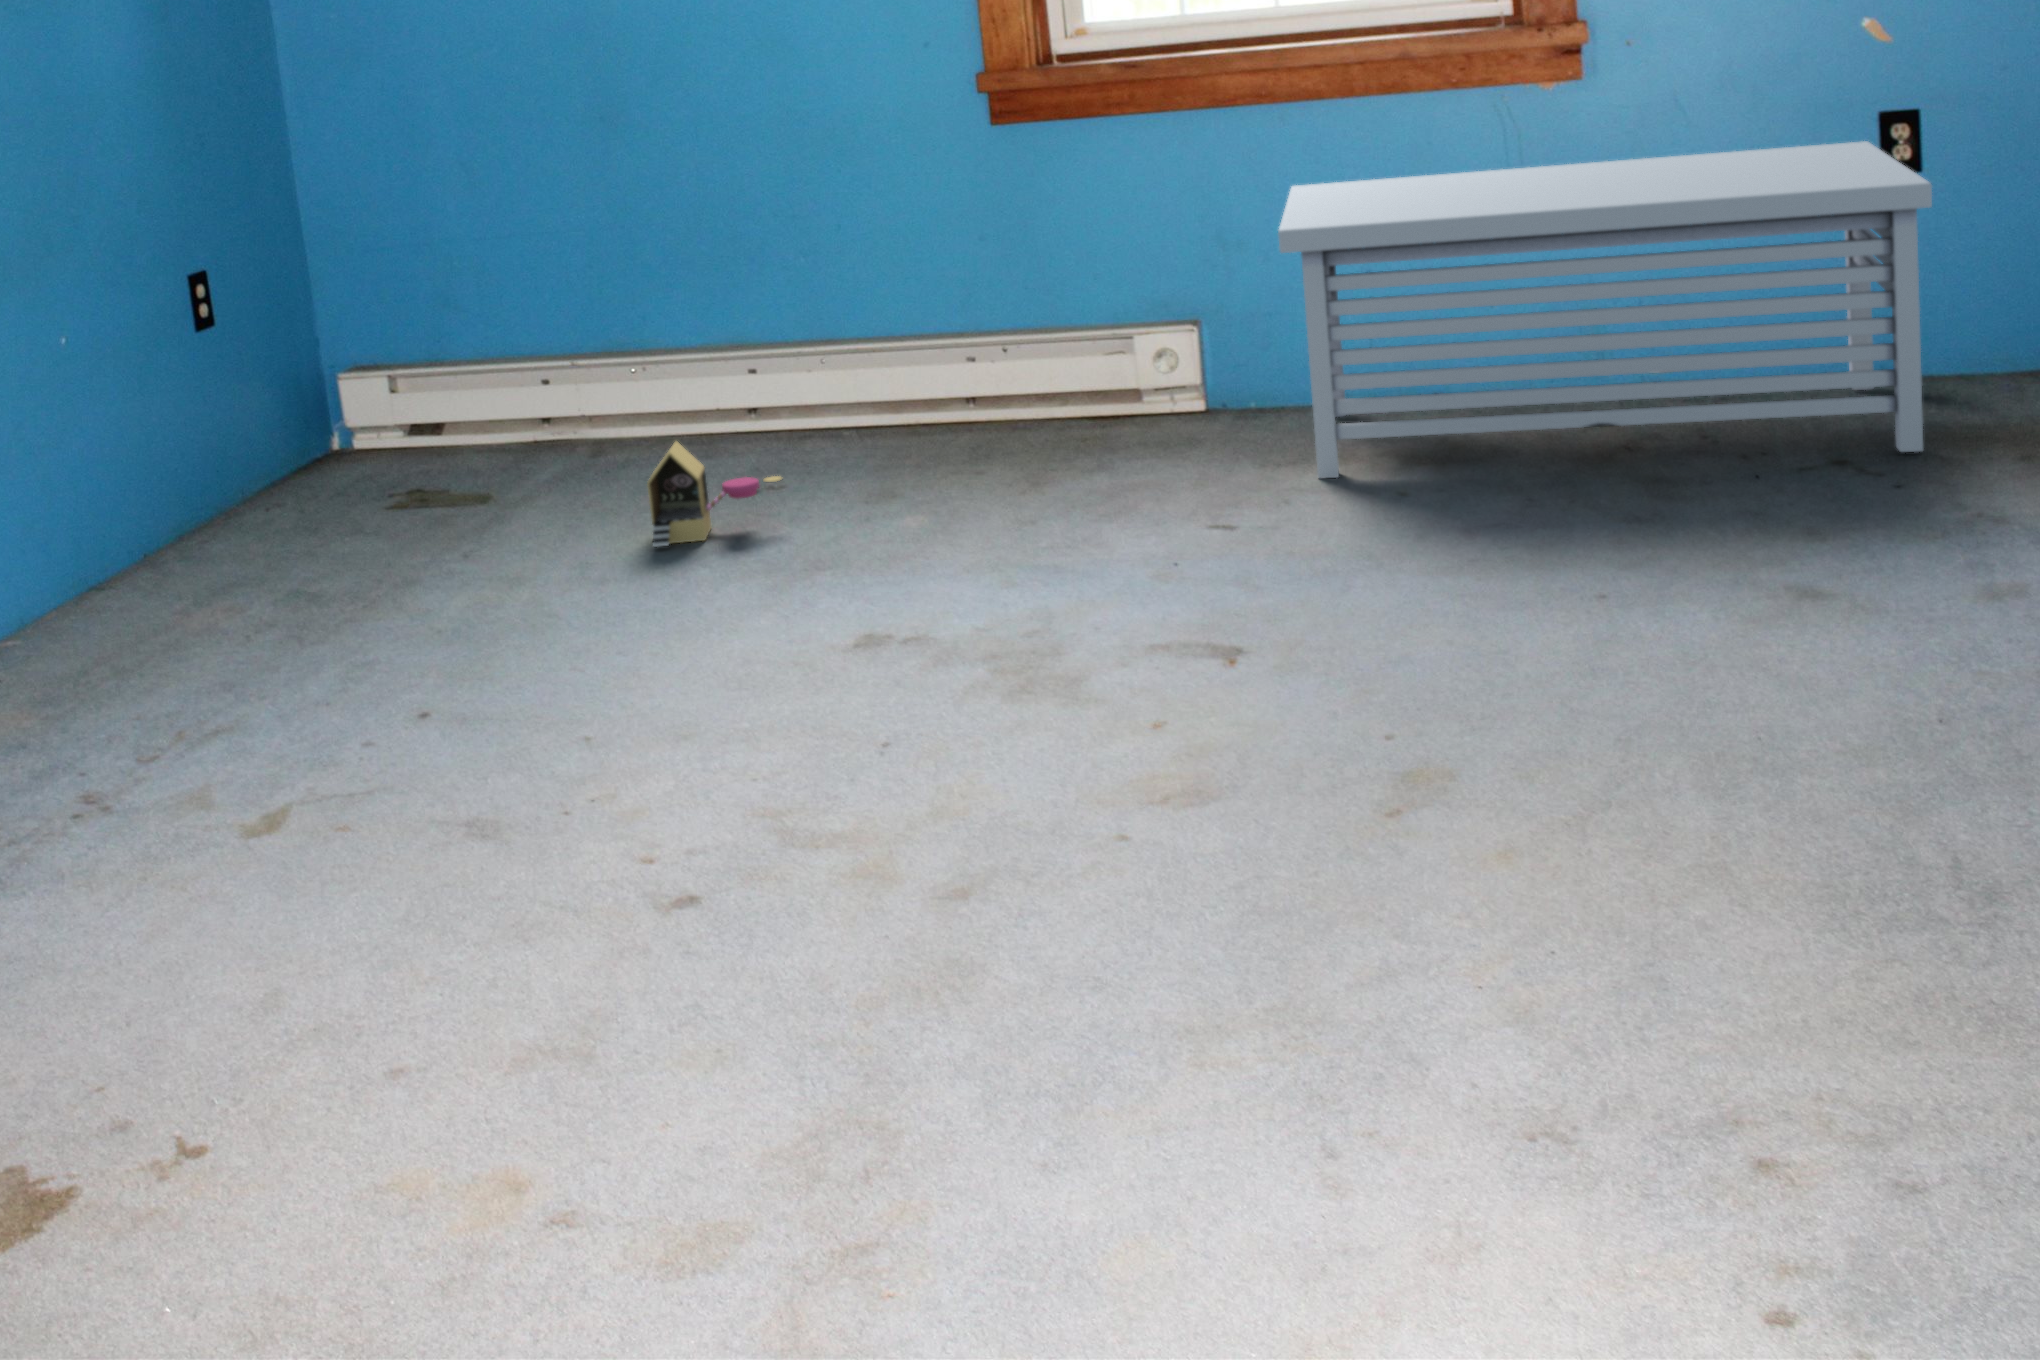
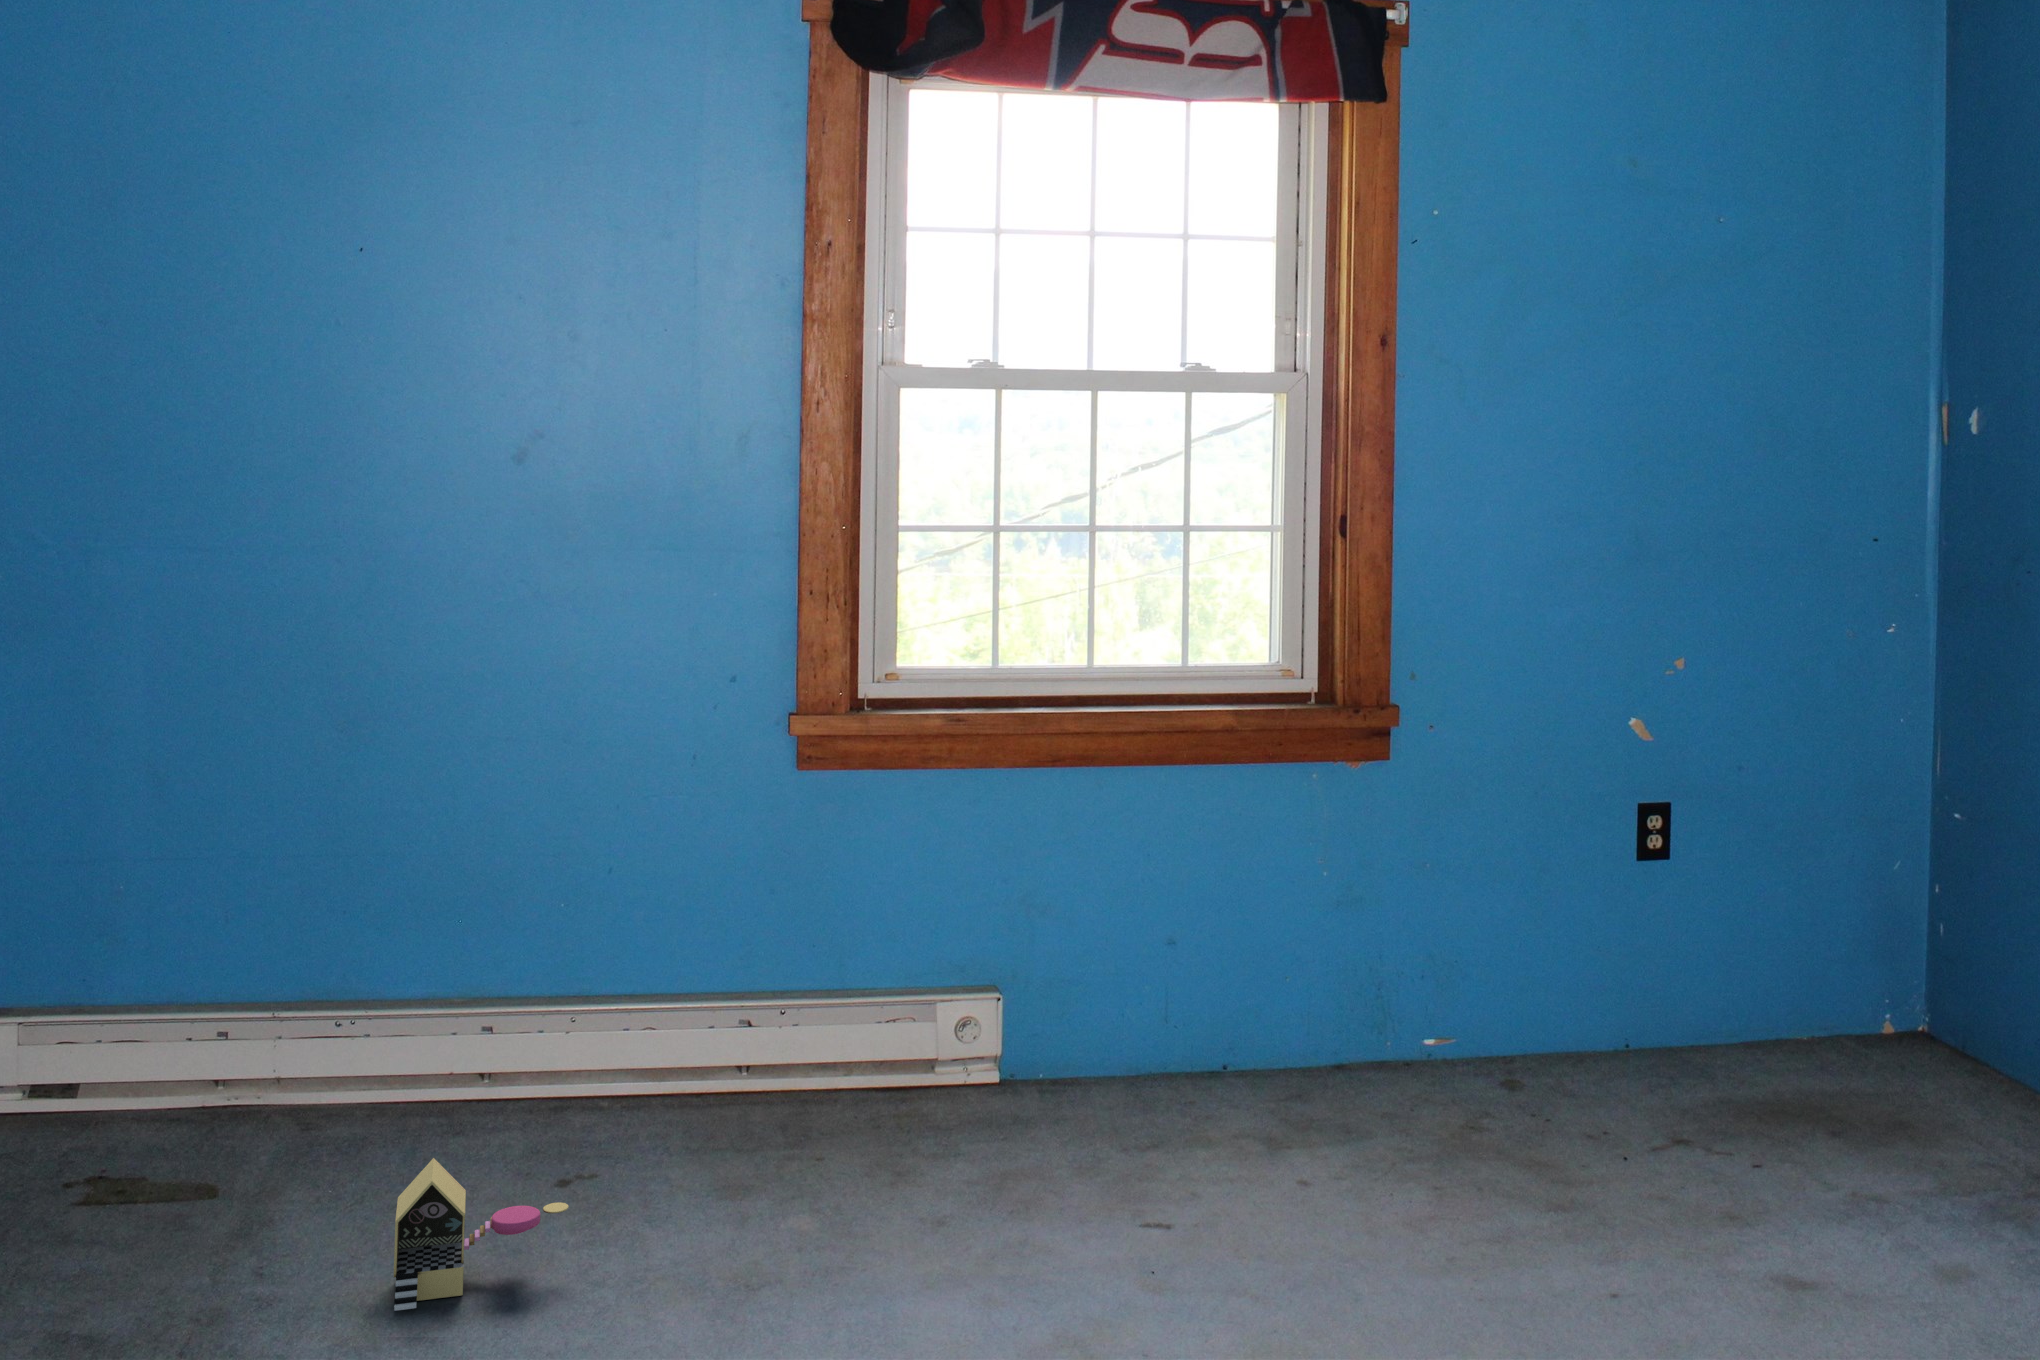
storage bench: present [1278,141,1932,478] -> none [1115,833,1750,1190]

